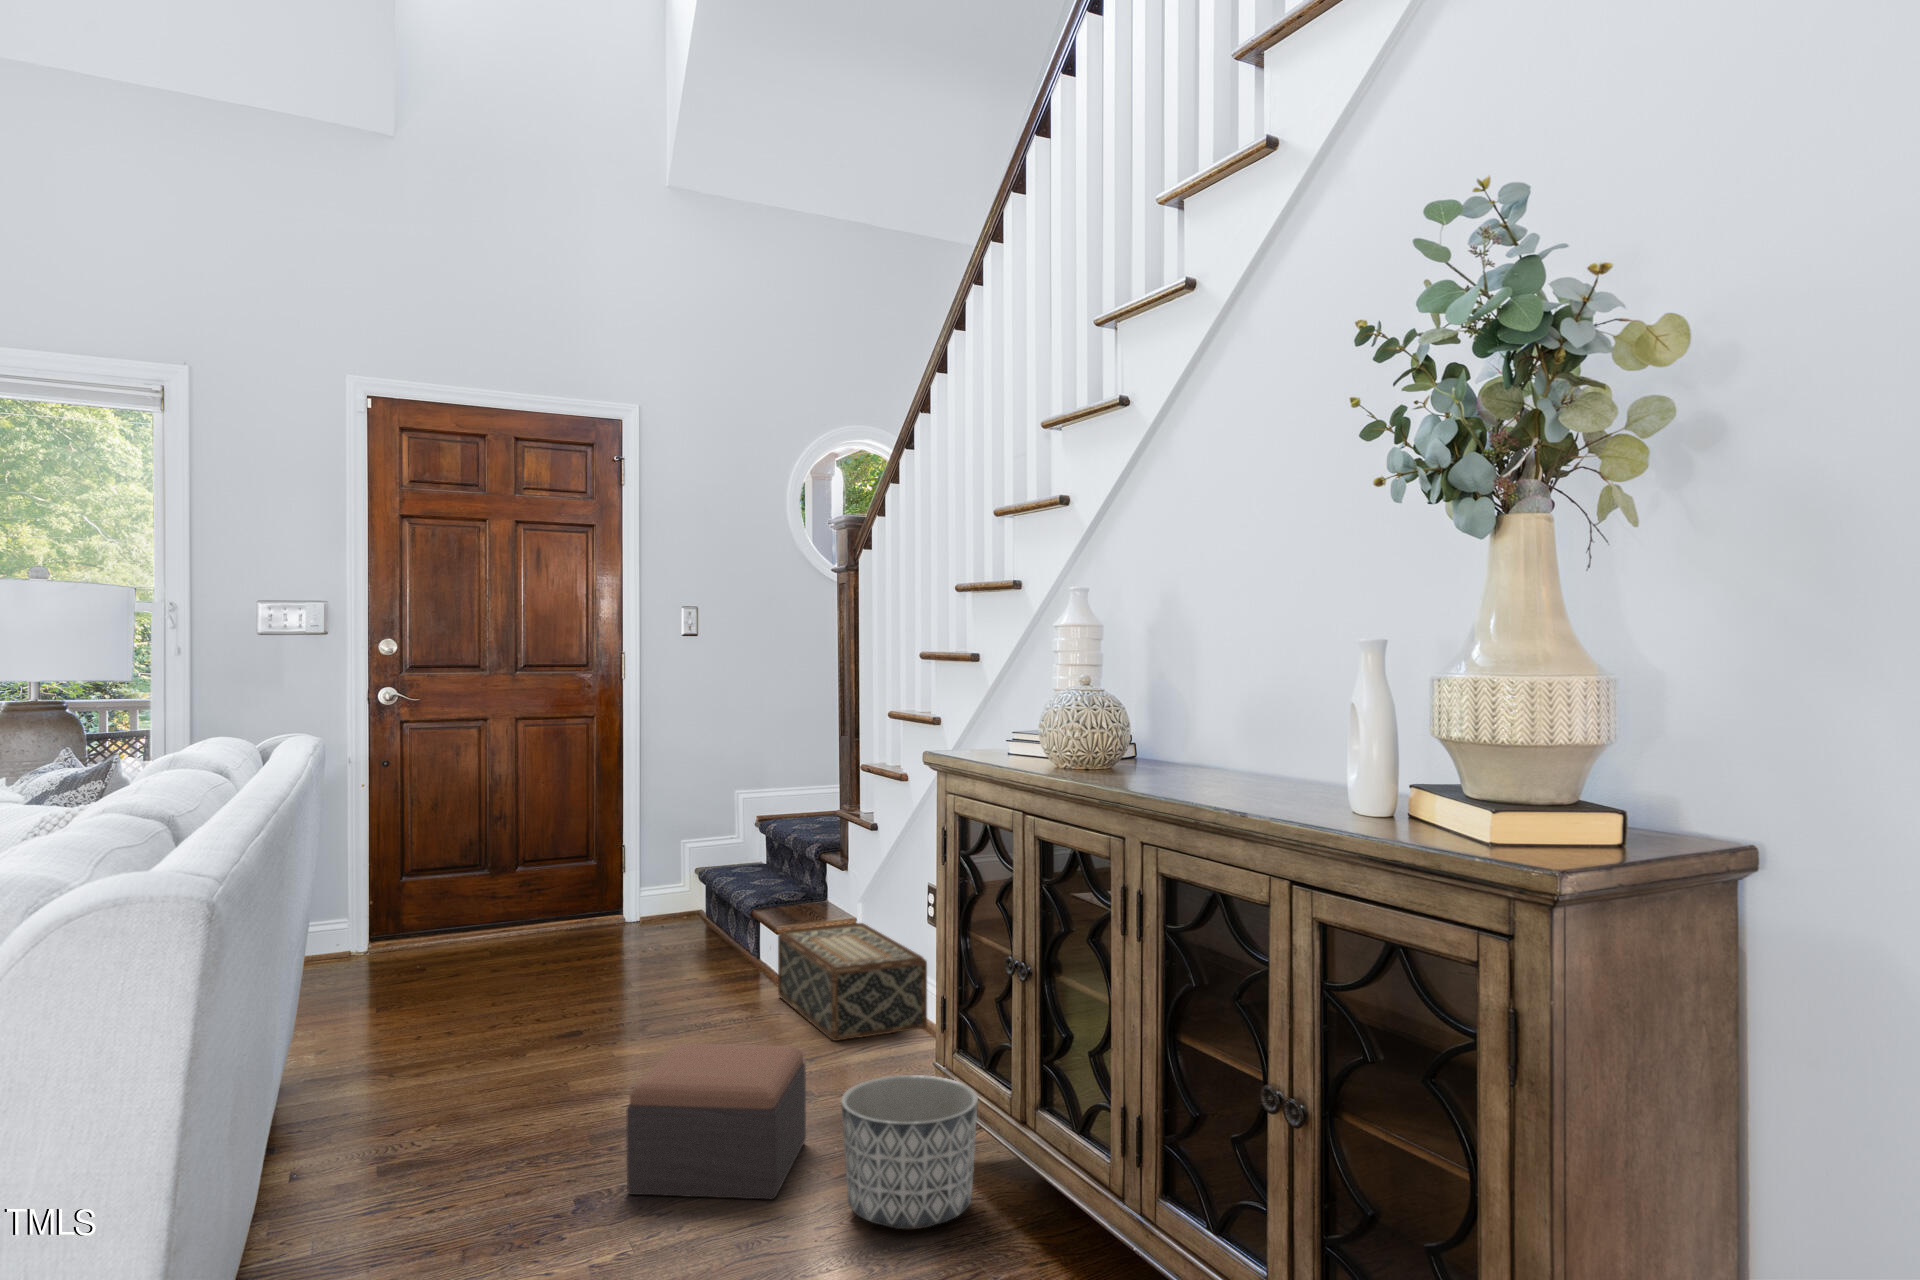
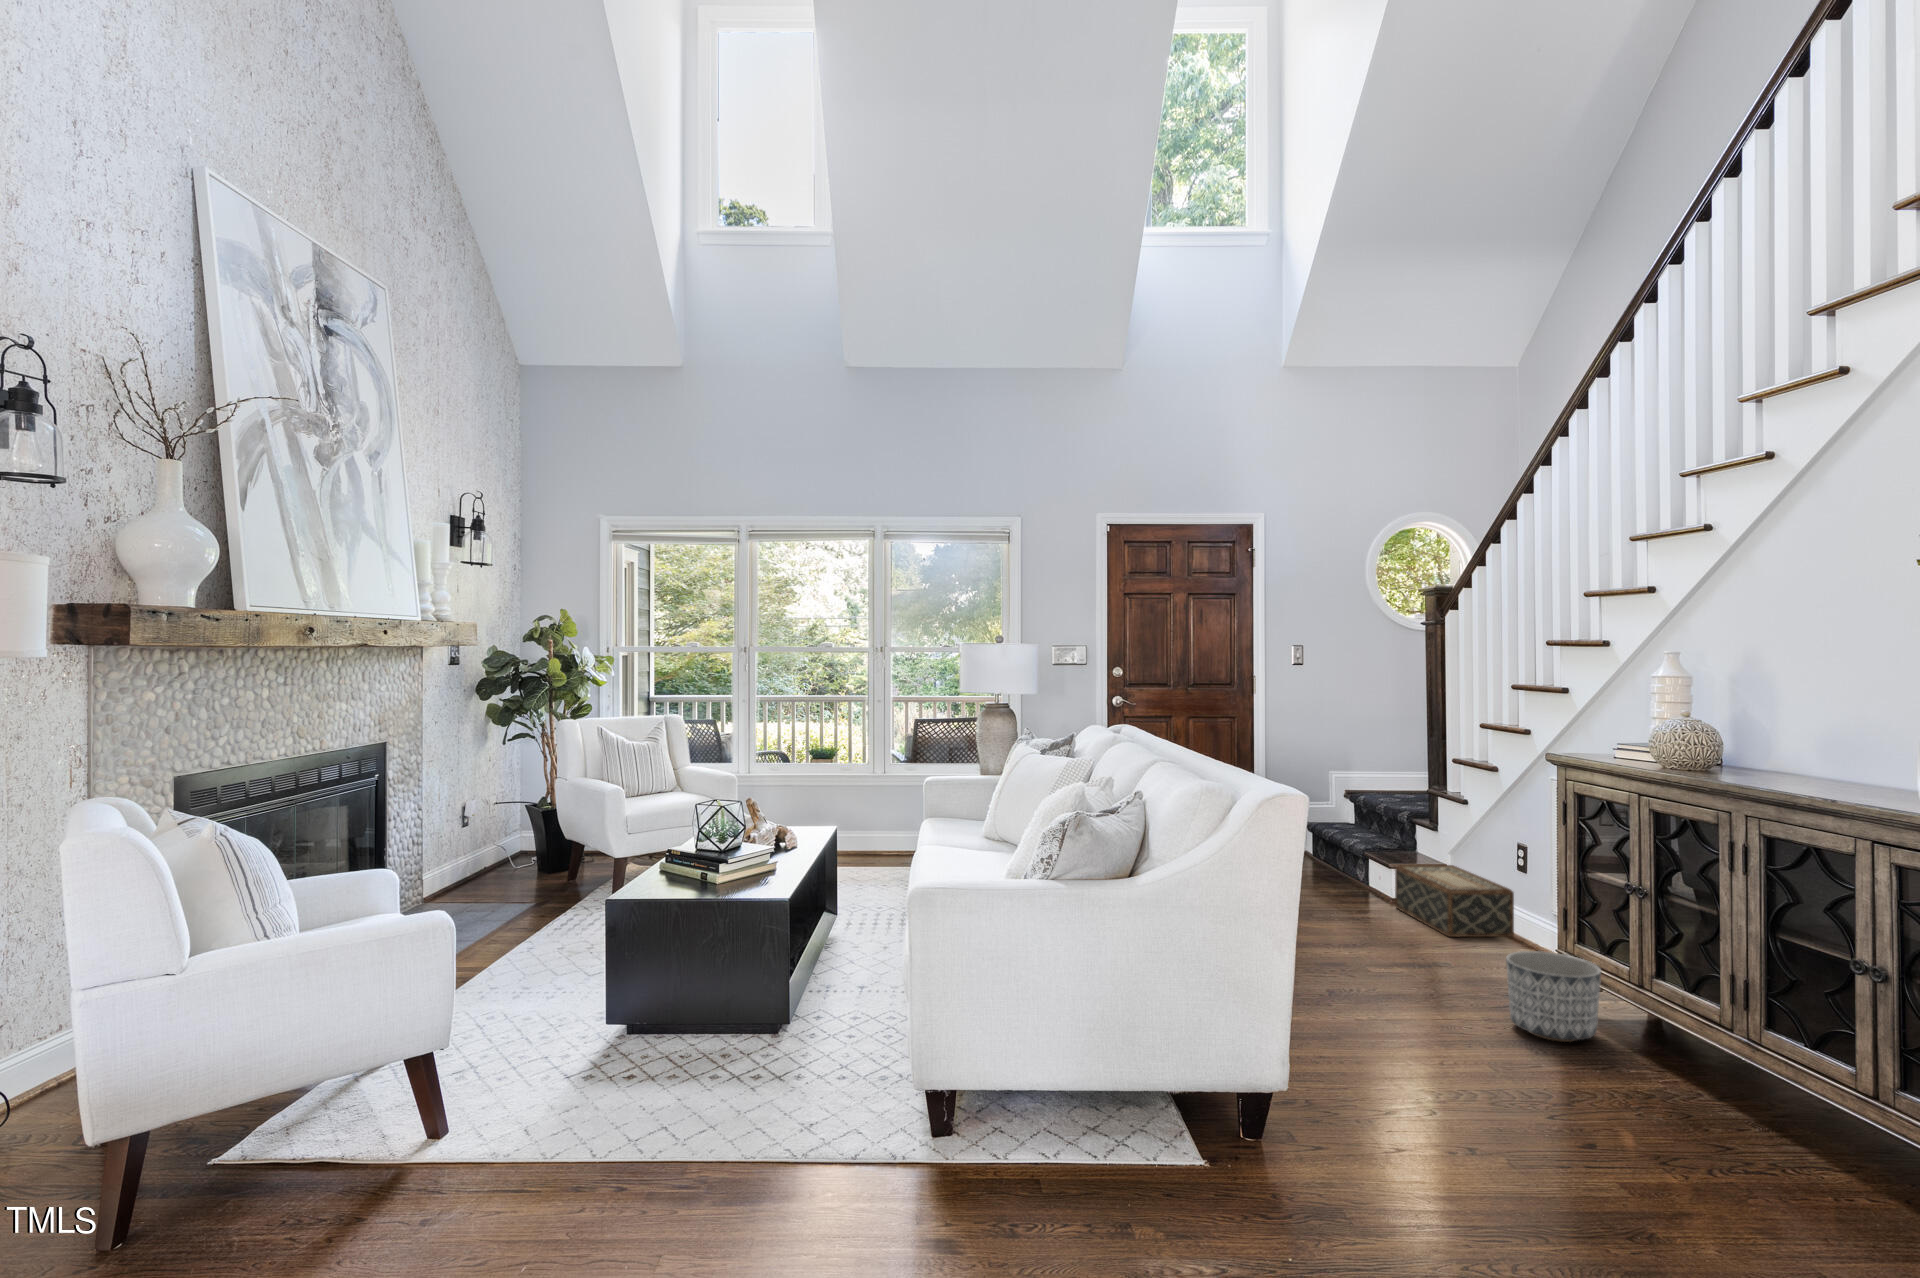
footstool: present [627,1043,806,1199] -> none [1362,920,1462,1015]

